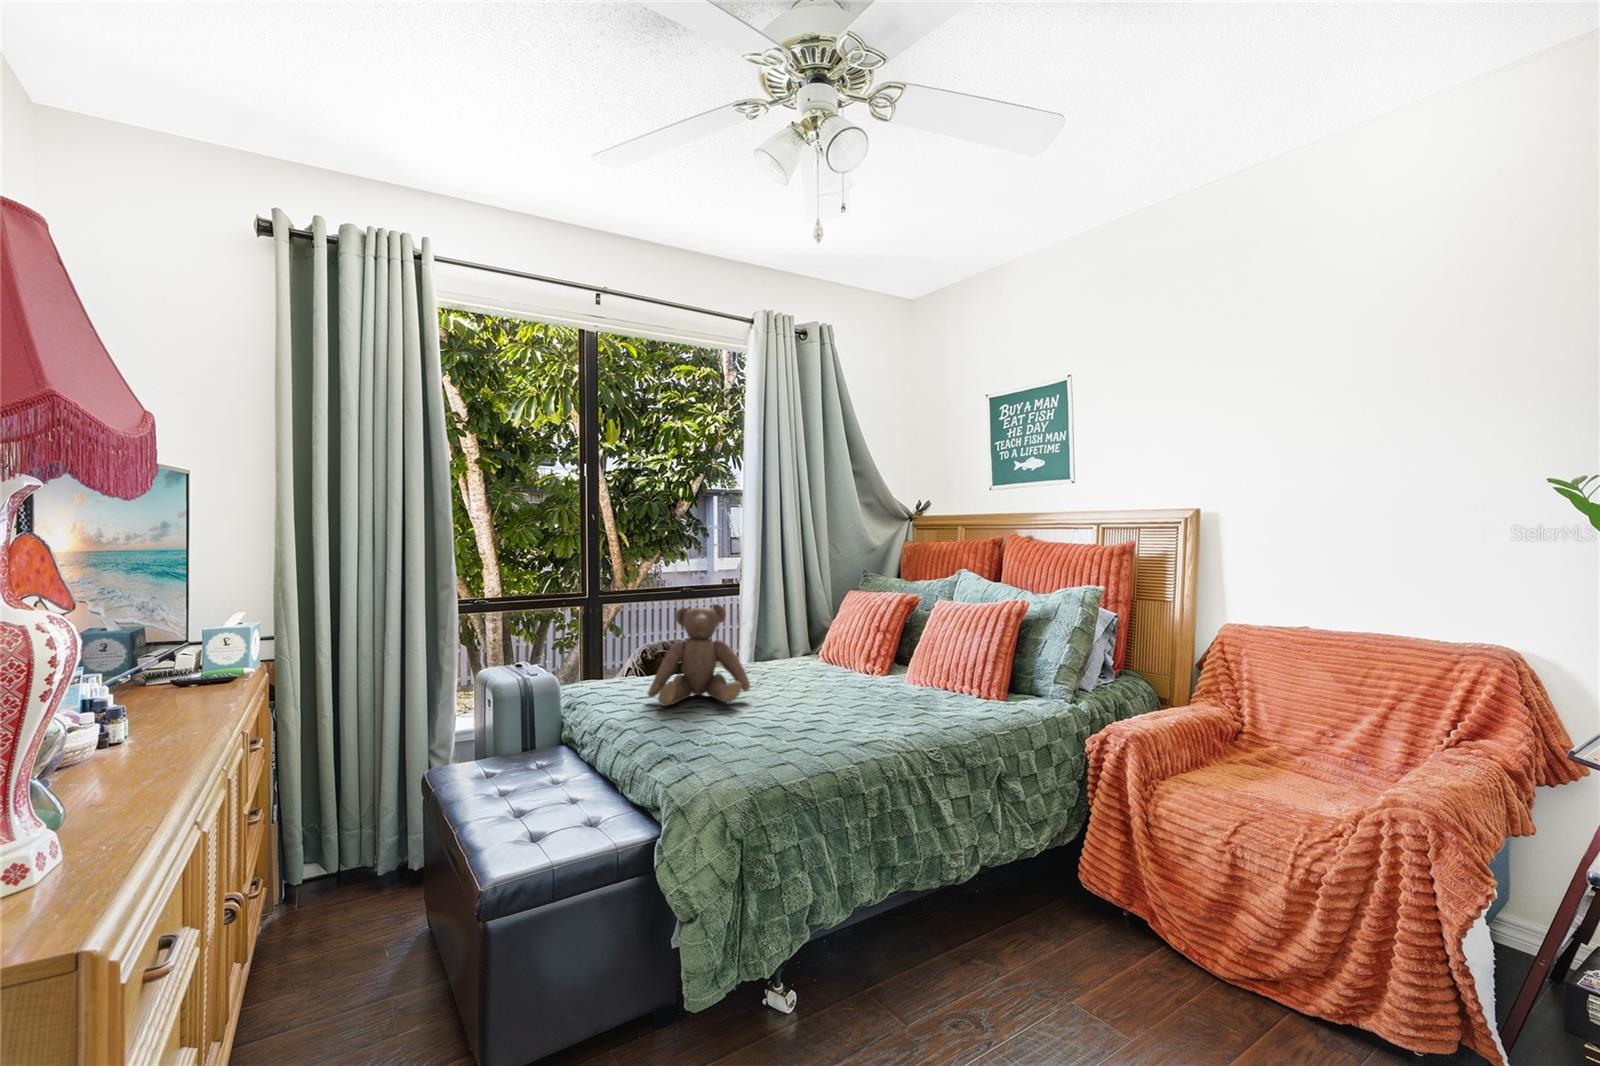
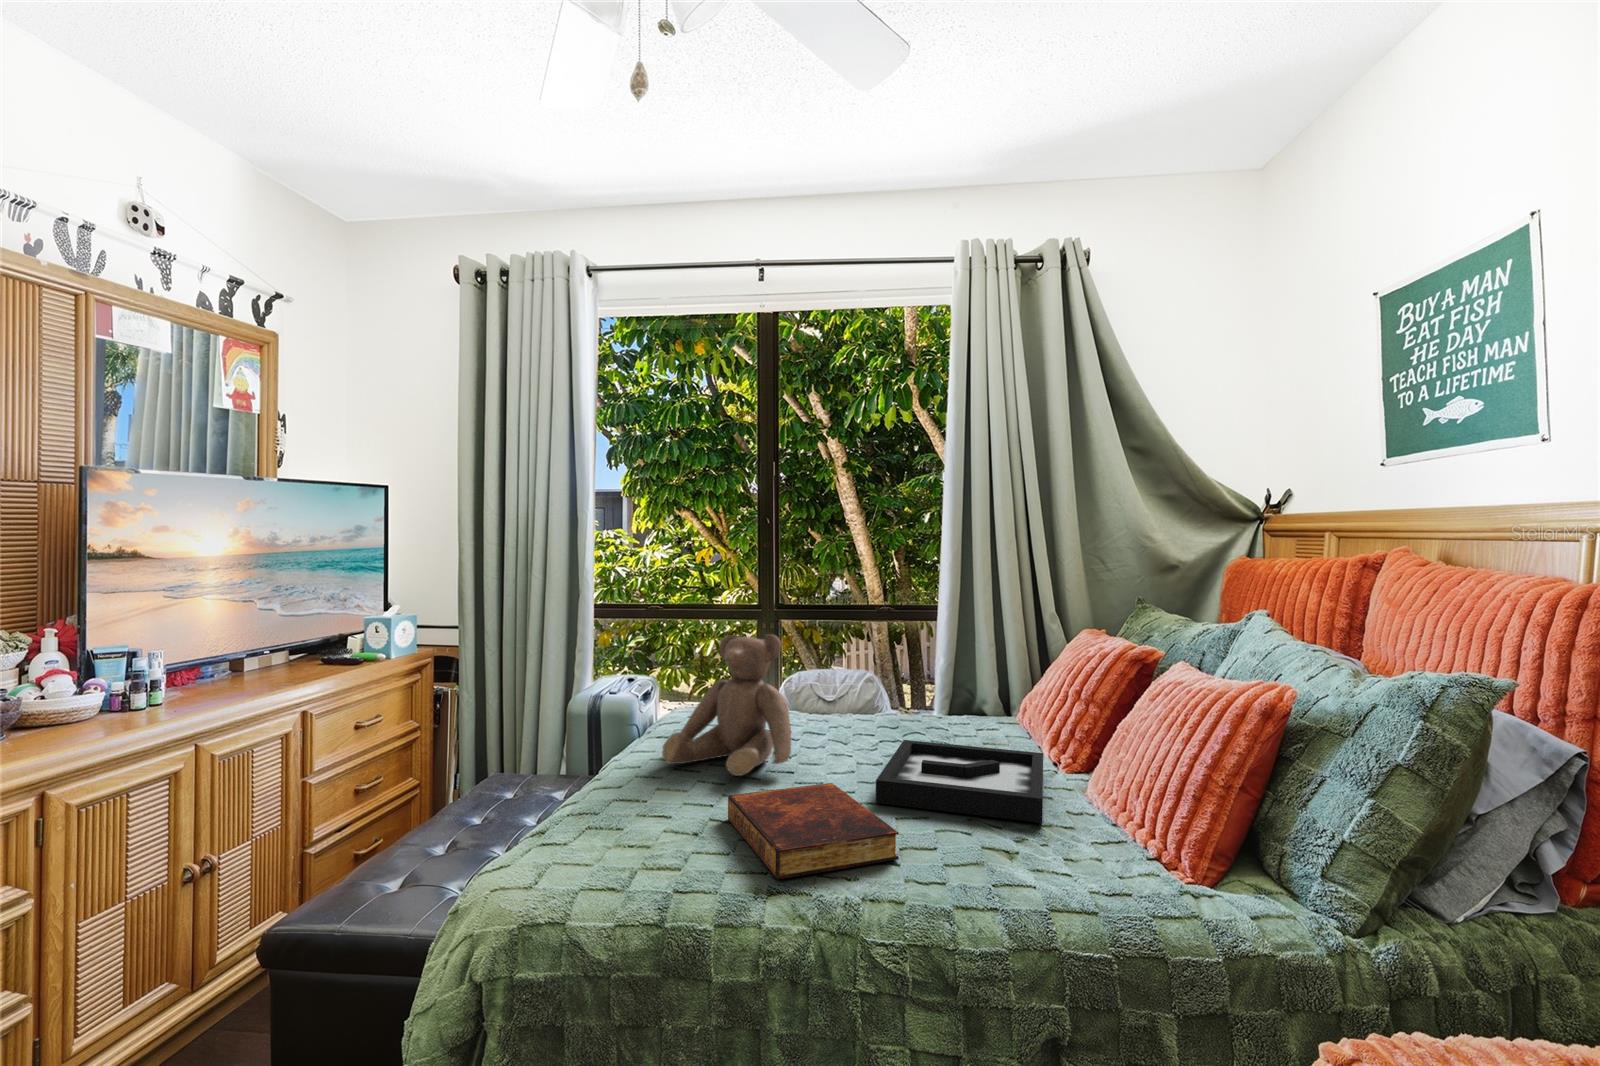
decorative tray: none [792,664,915,701] -> present [876,740,1043,823]
book: none [762,692,882,736] -> present [728,783,899,879]

